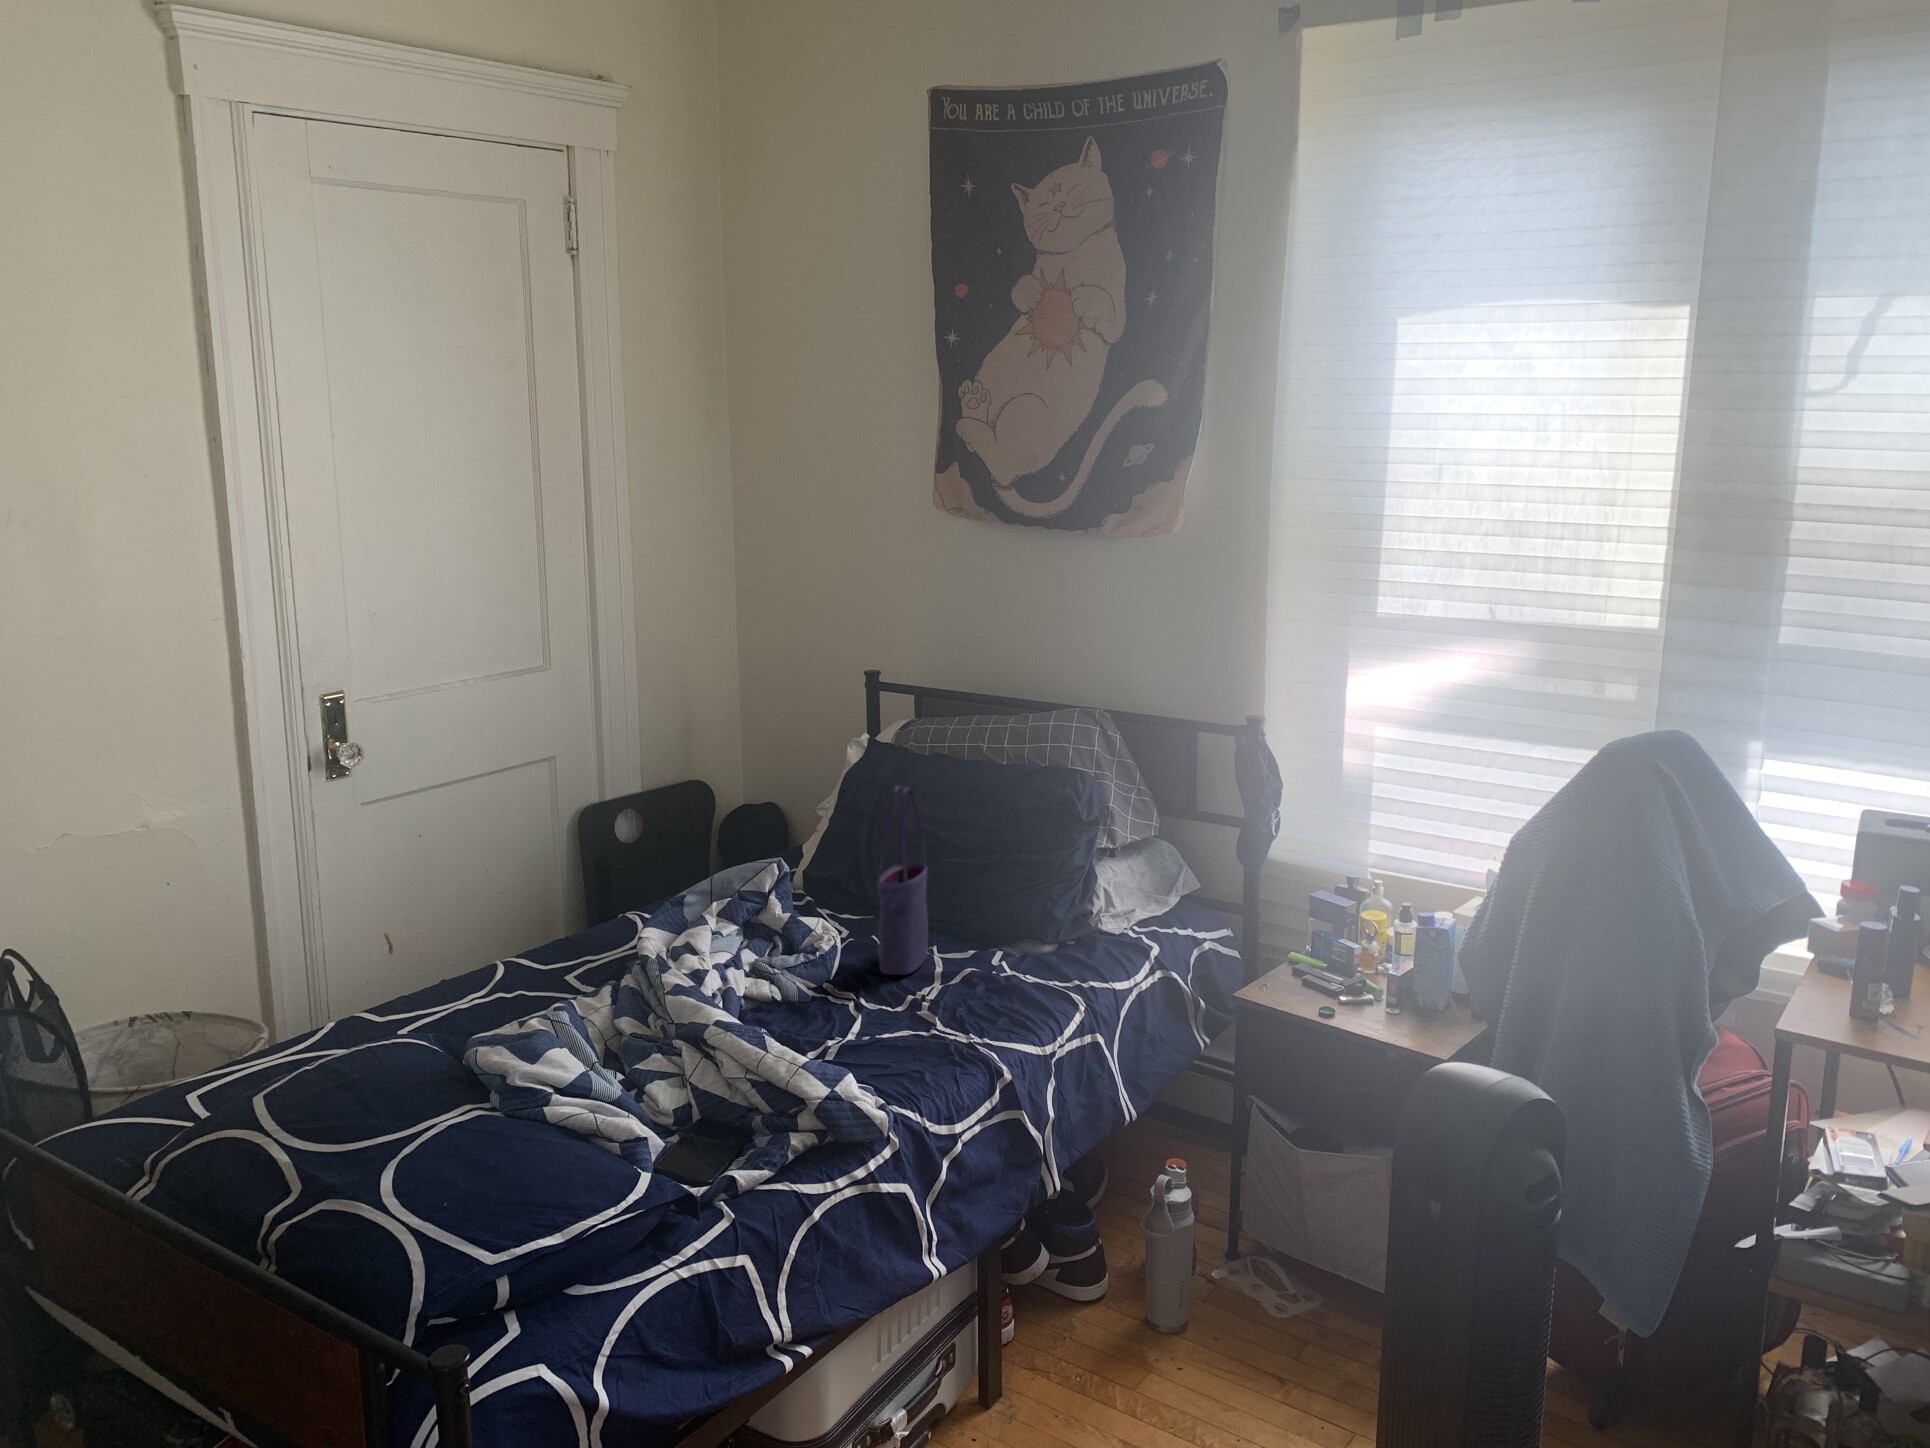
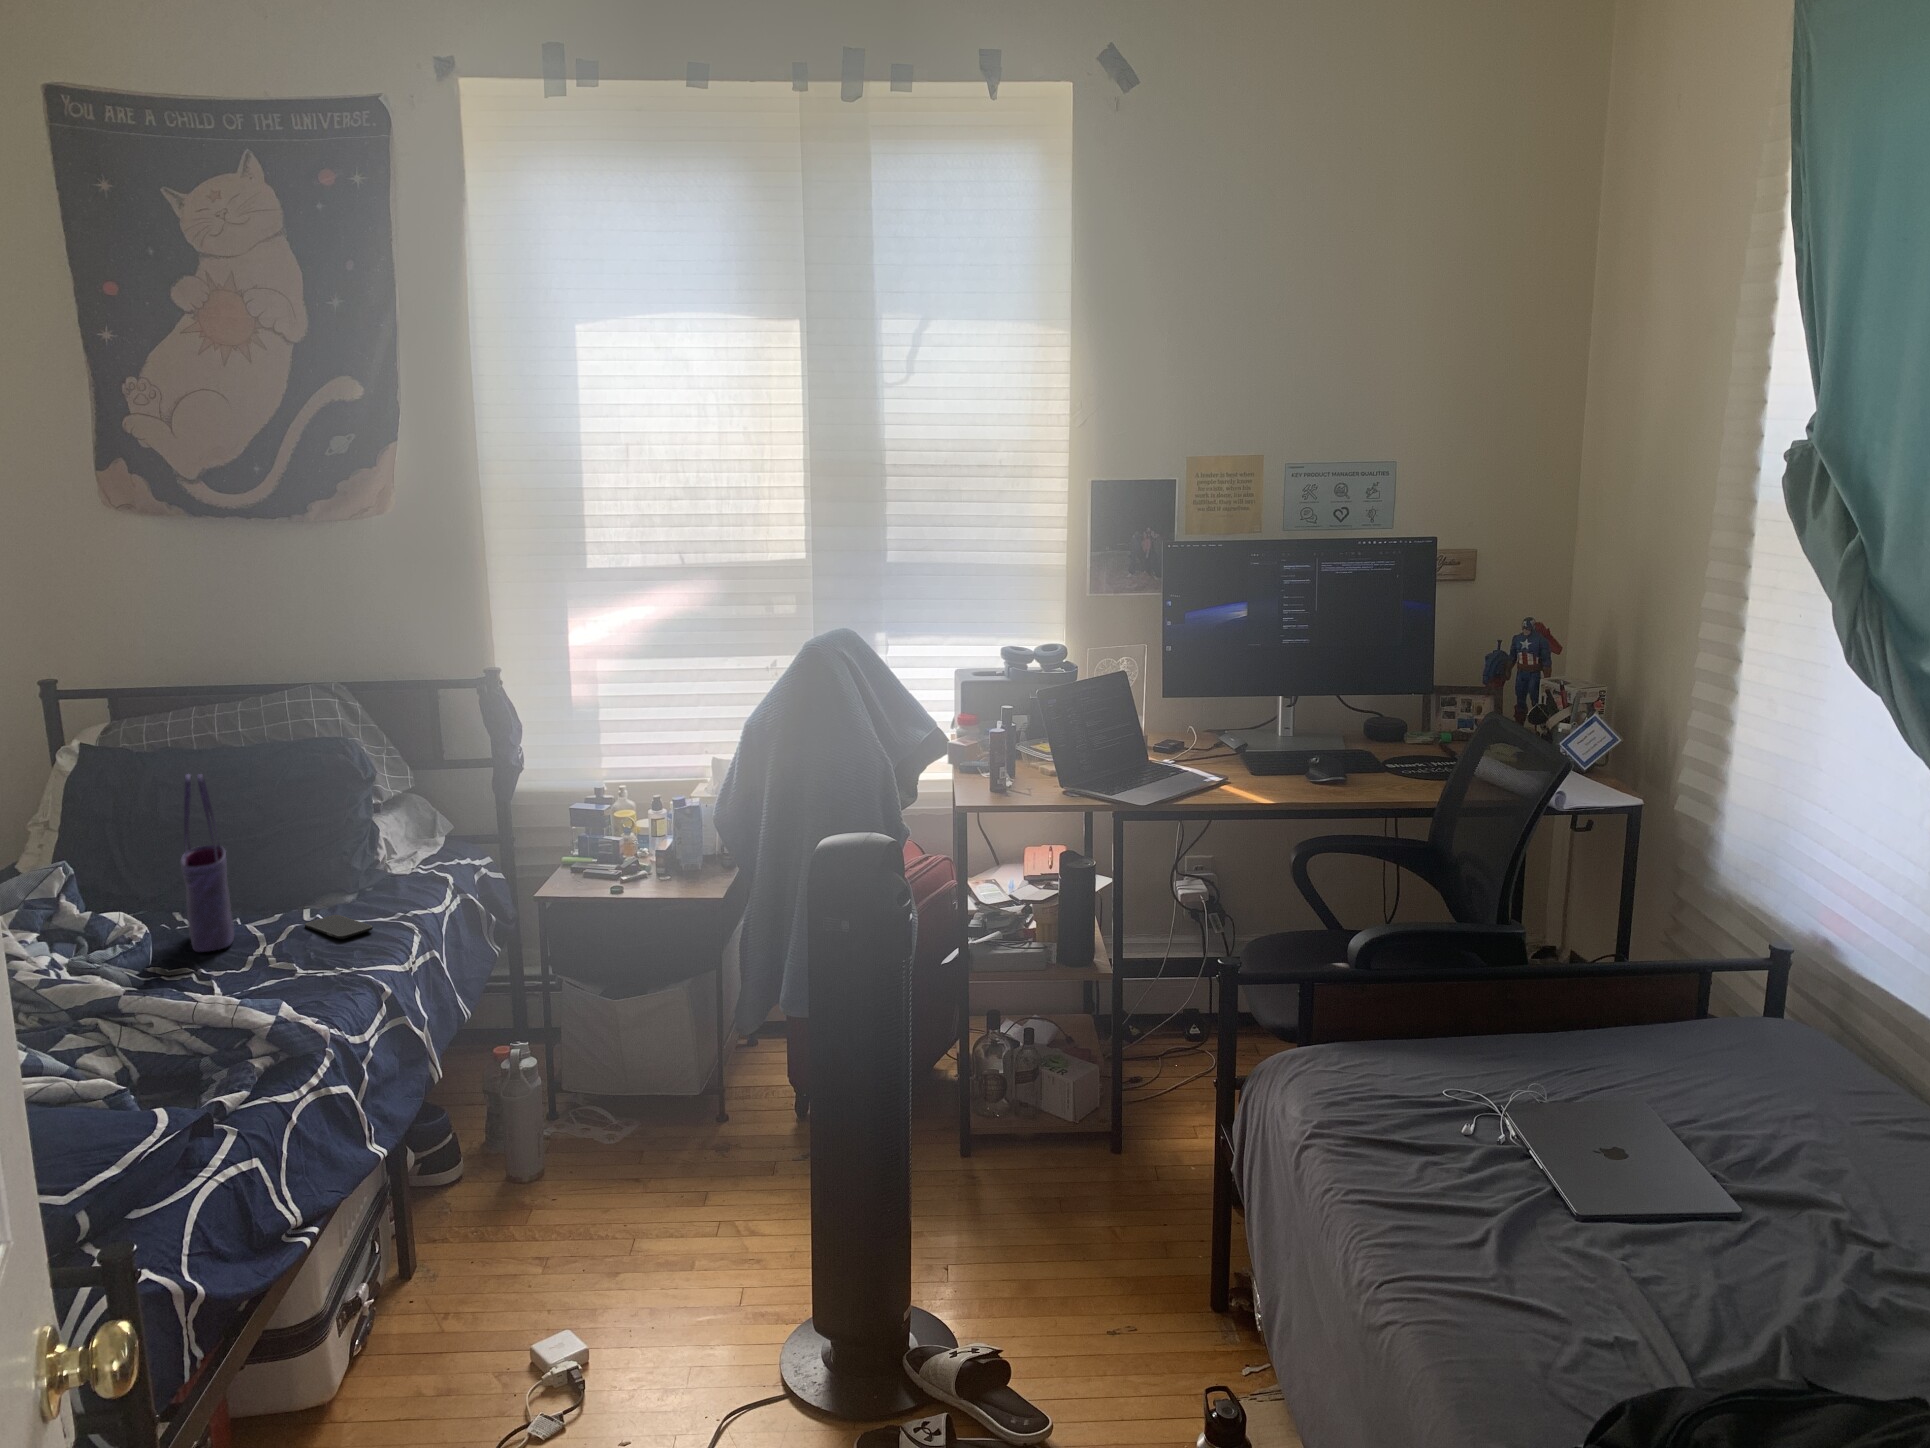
smartphone: none [987,964,1040,995] -> present [305,915,373,939]

